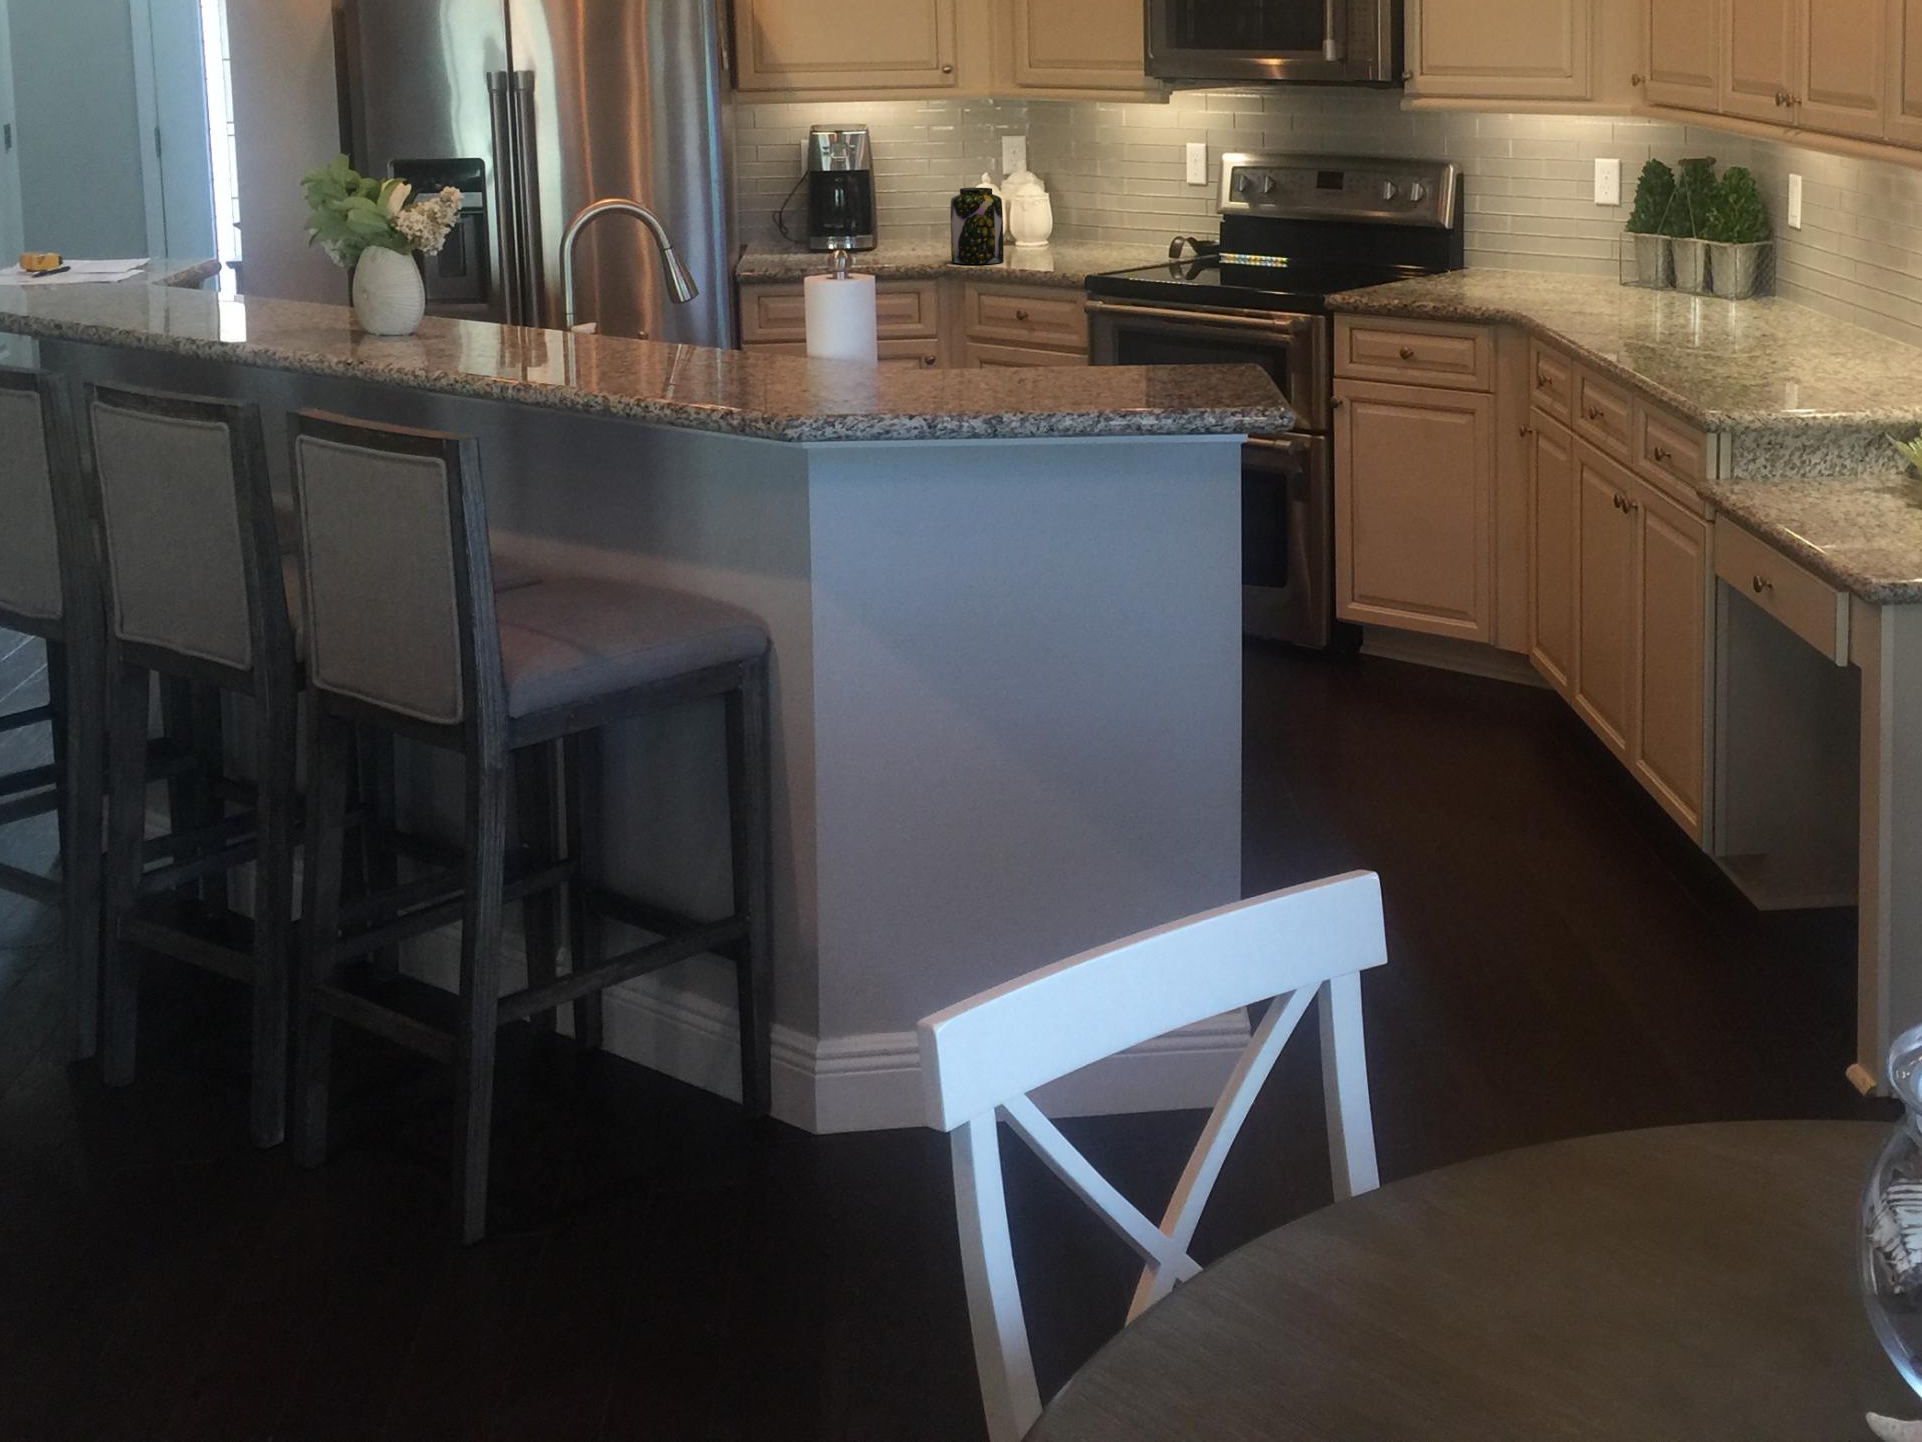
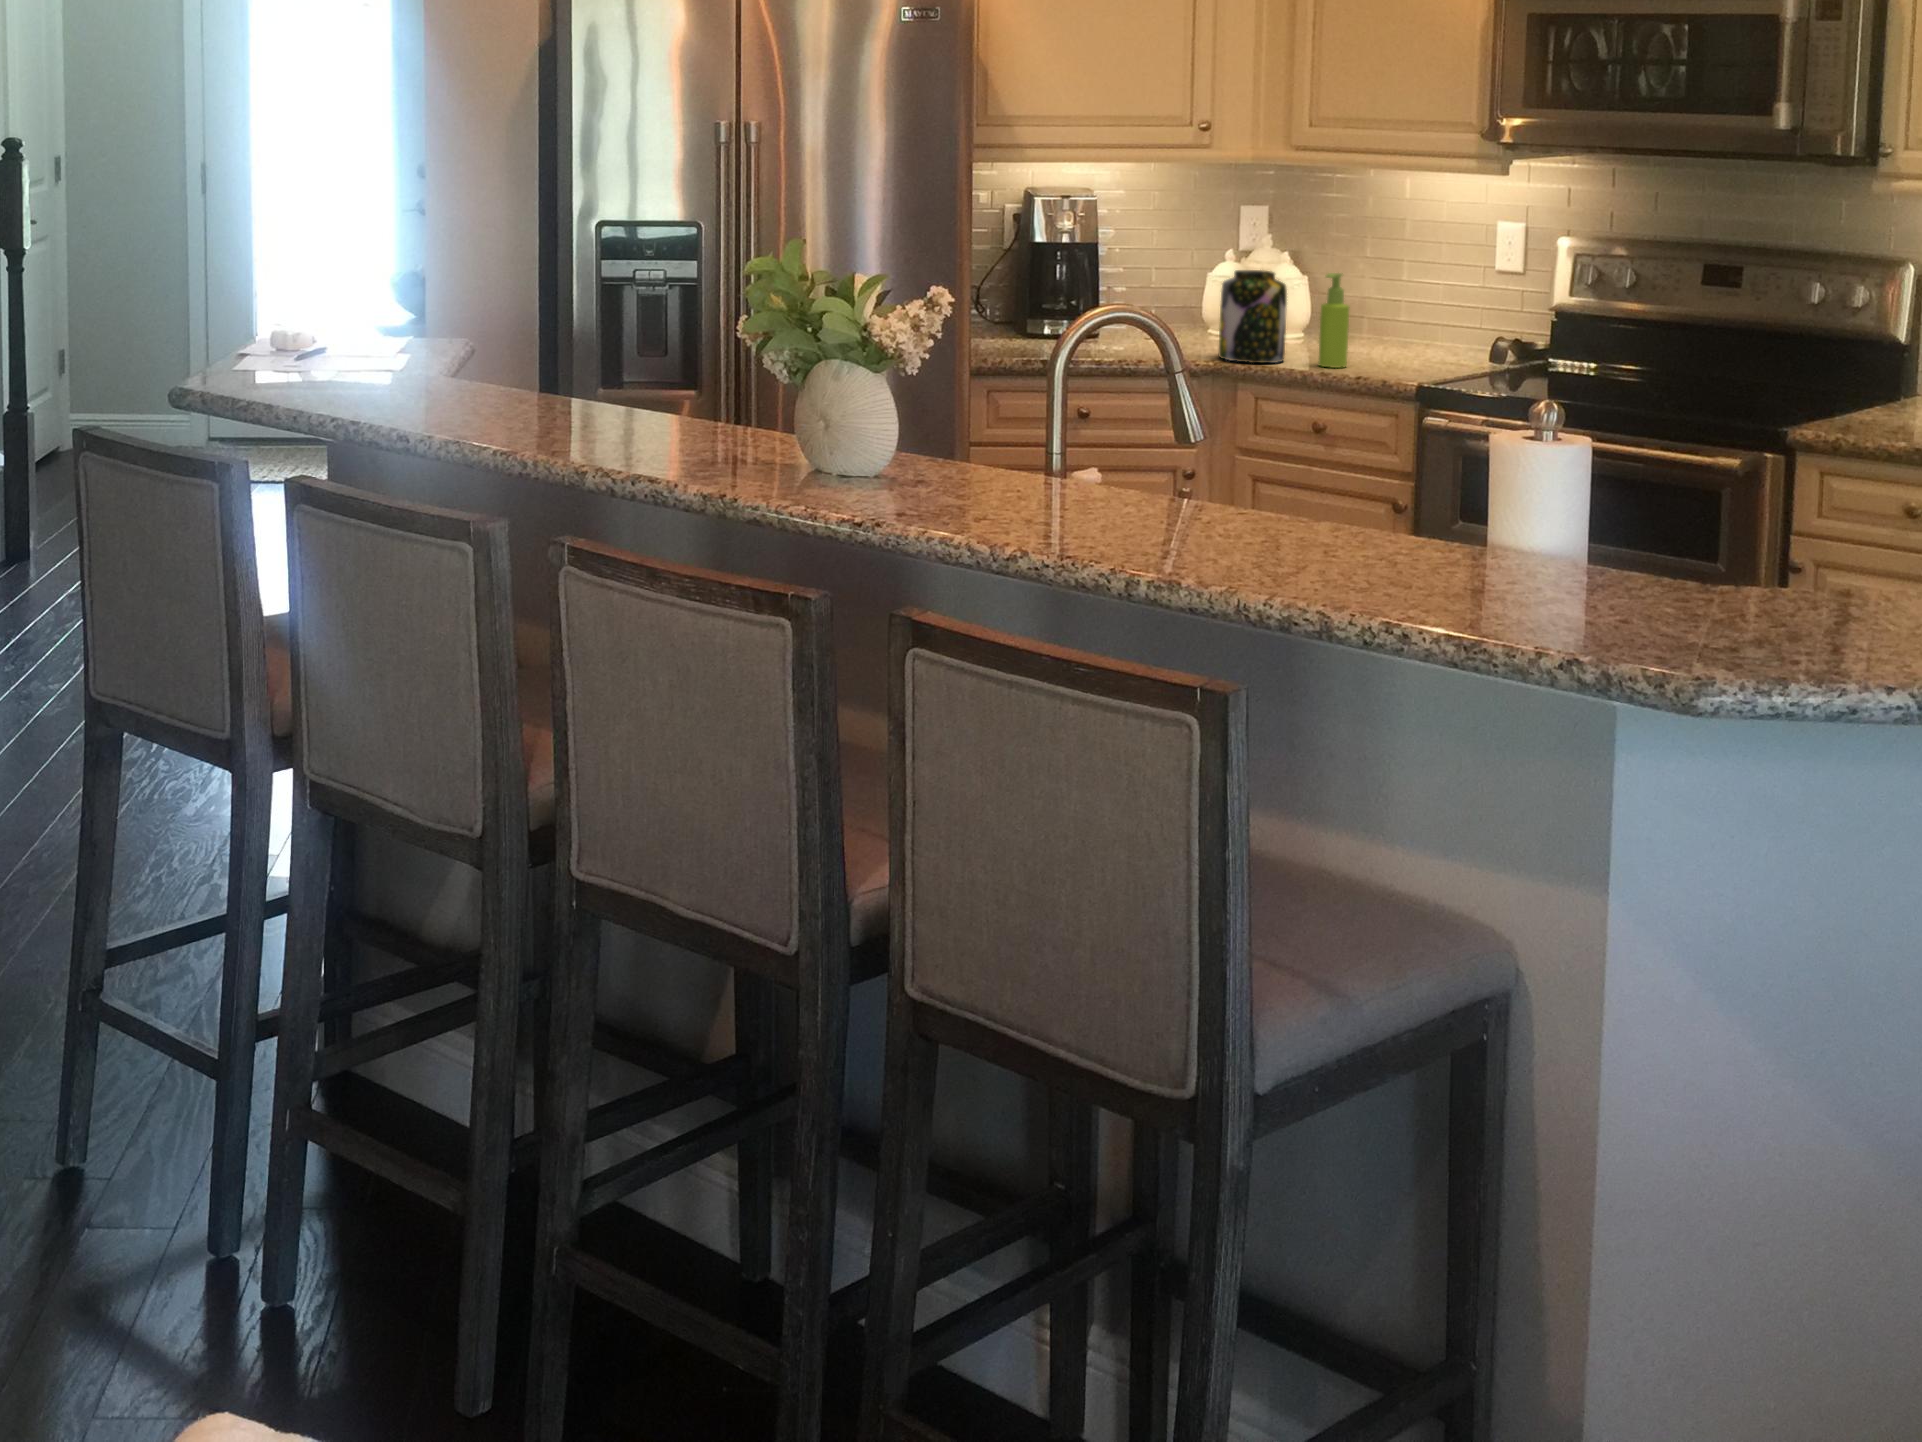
soap dispenser: none [1024,187,1049,265] -> present [1319,273,1350,368]

